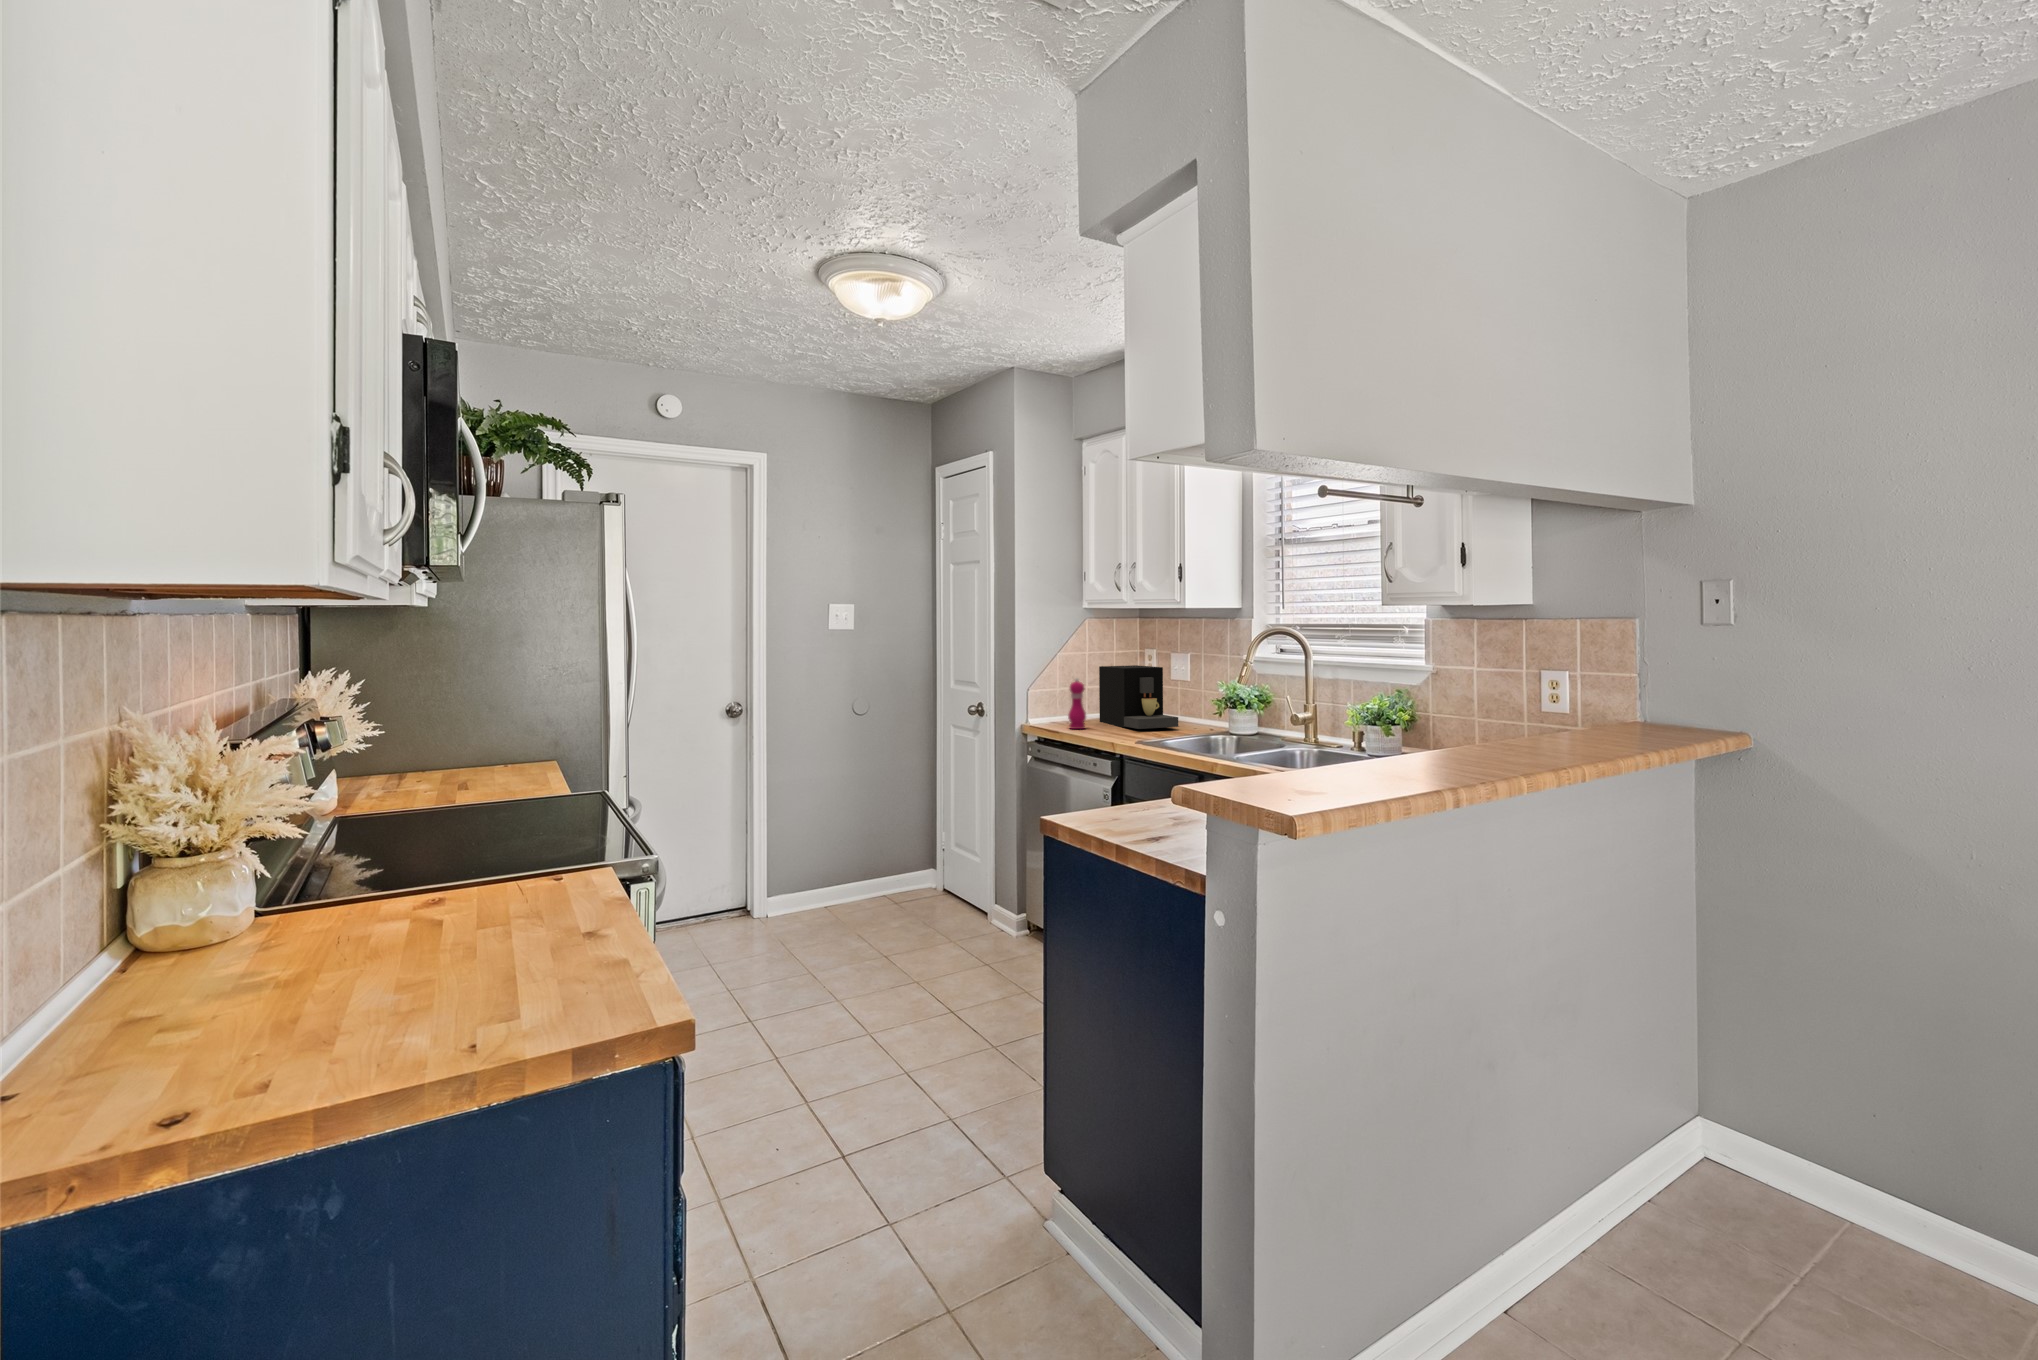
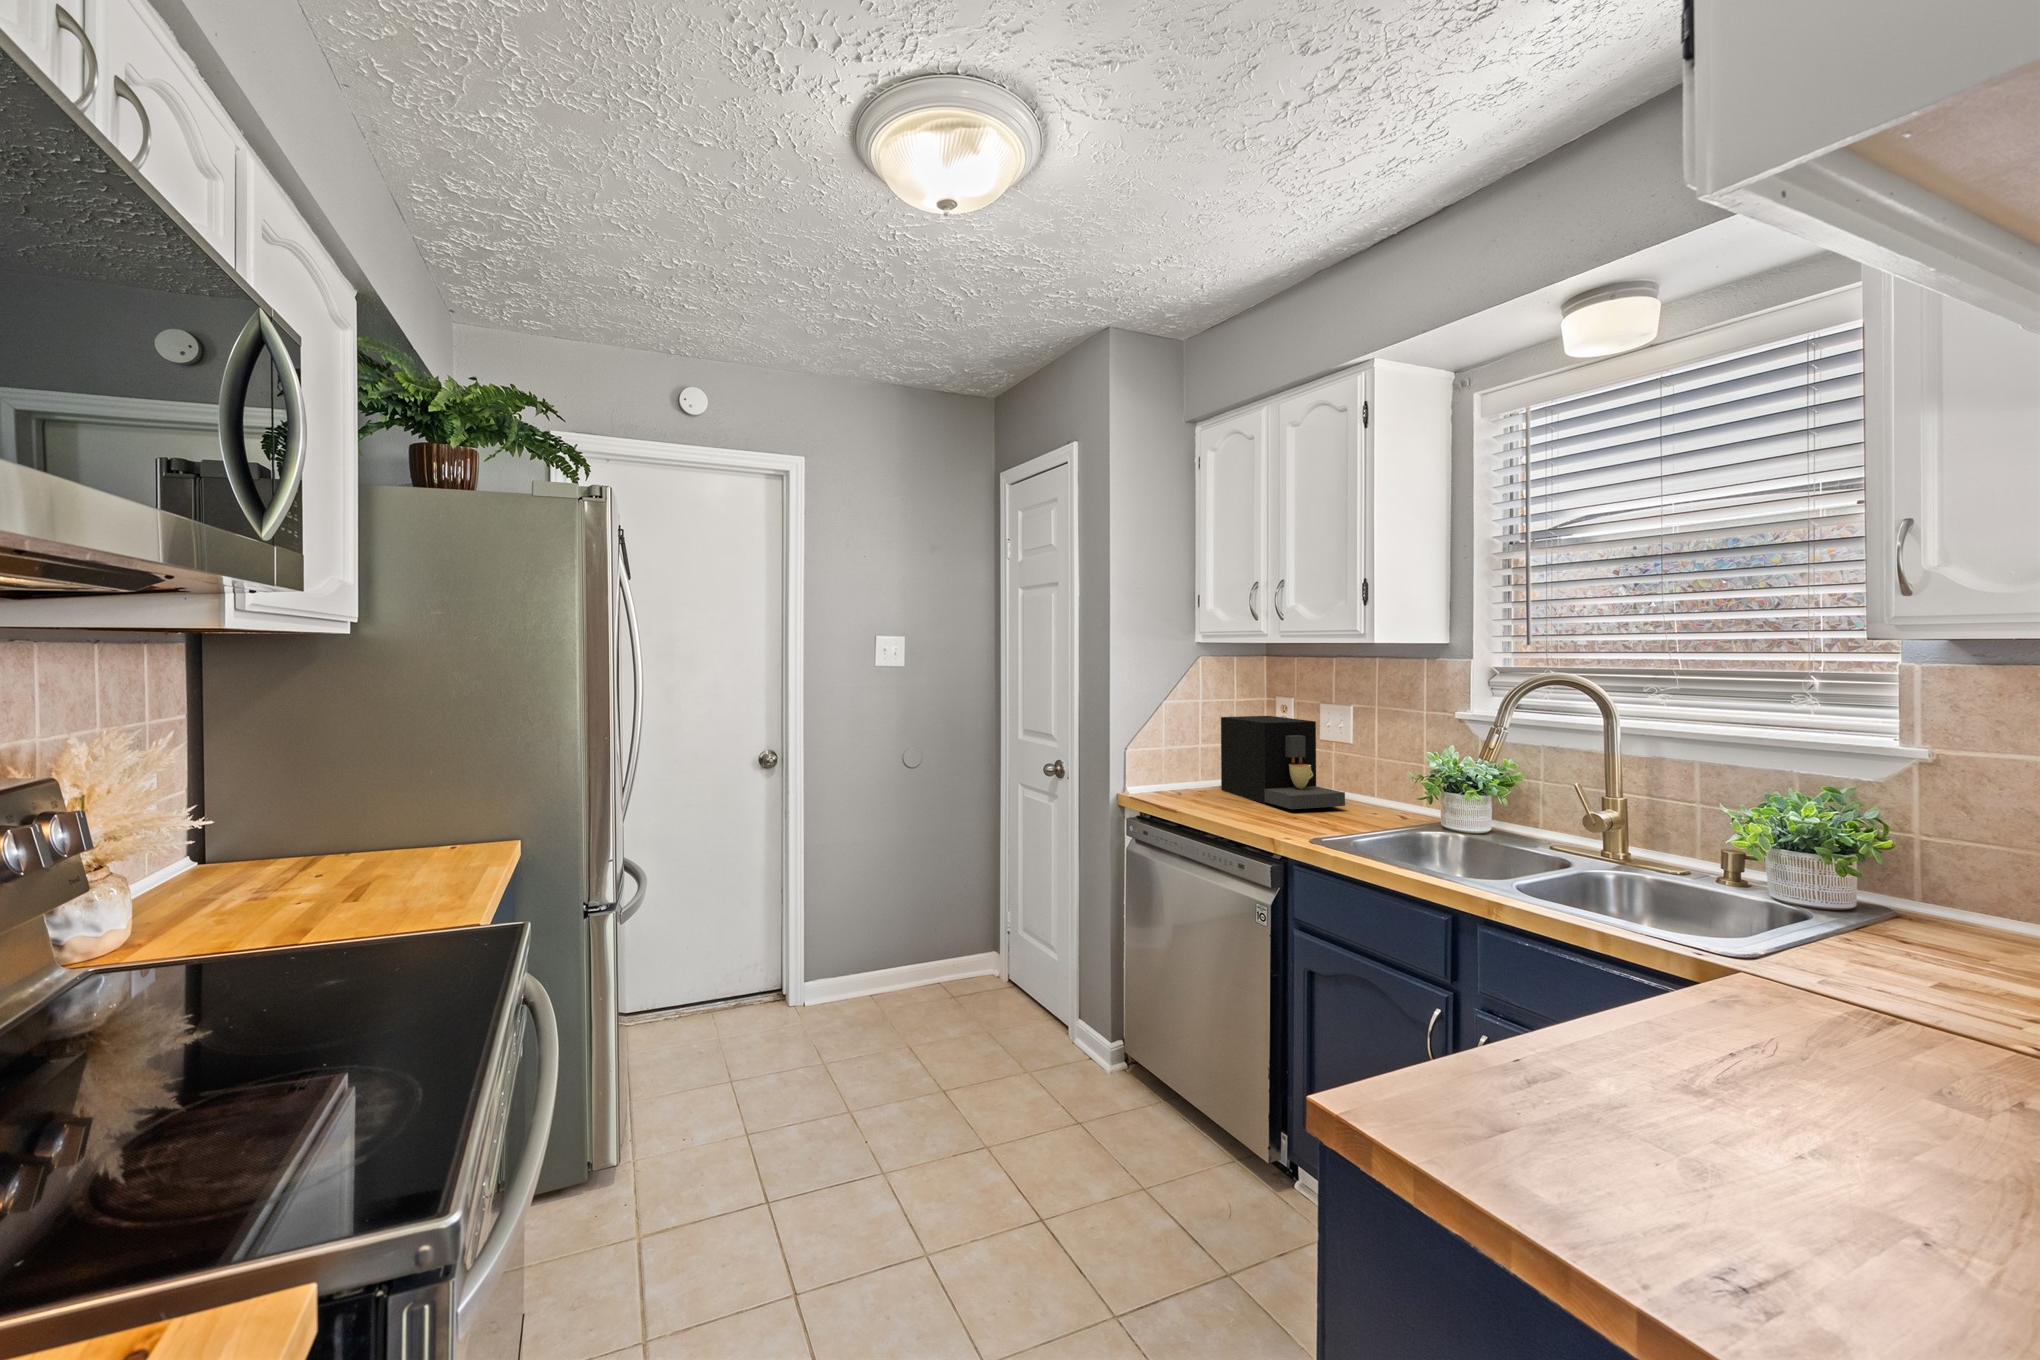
pepper mill: present [1068,678,1086,729] -> none [1188,735,1214,806]

